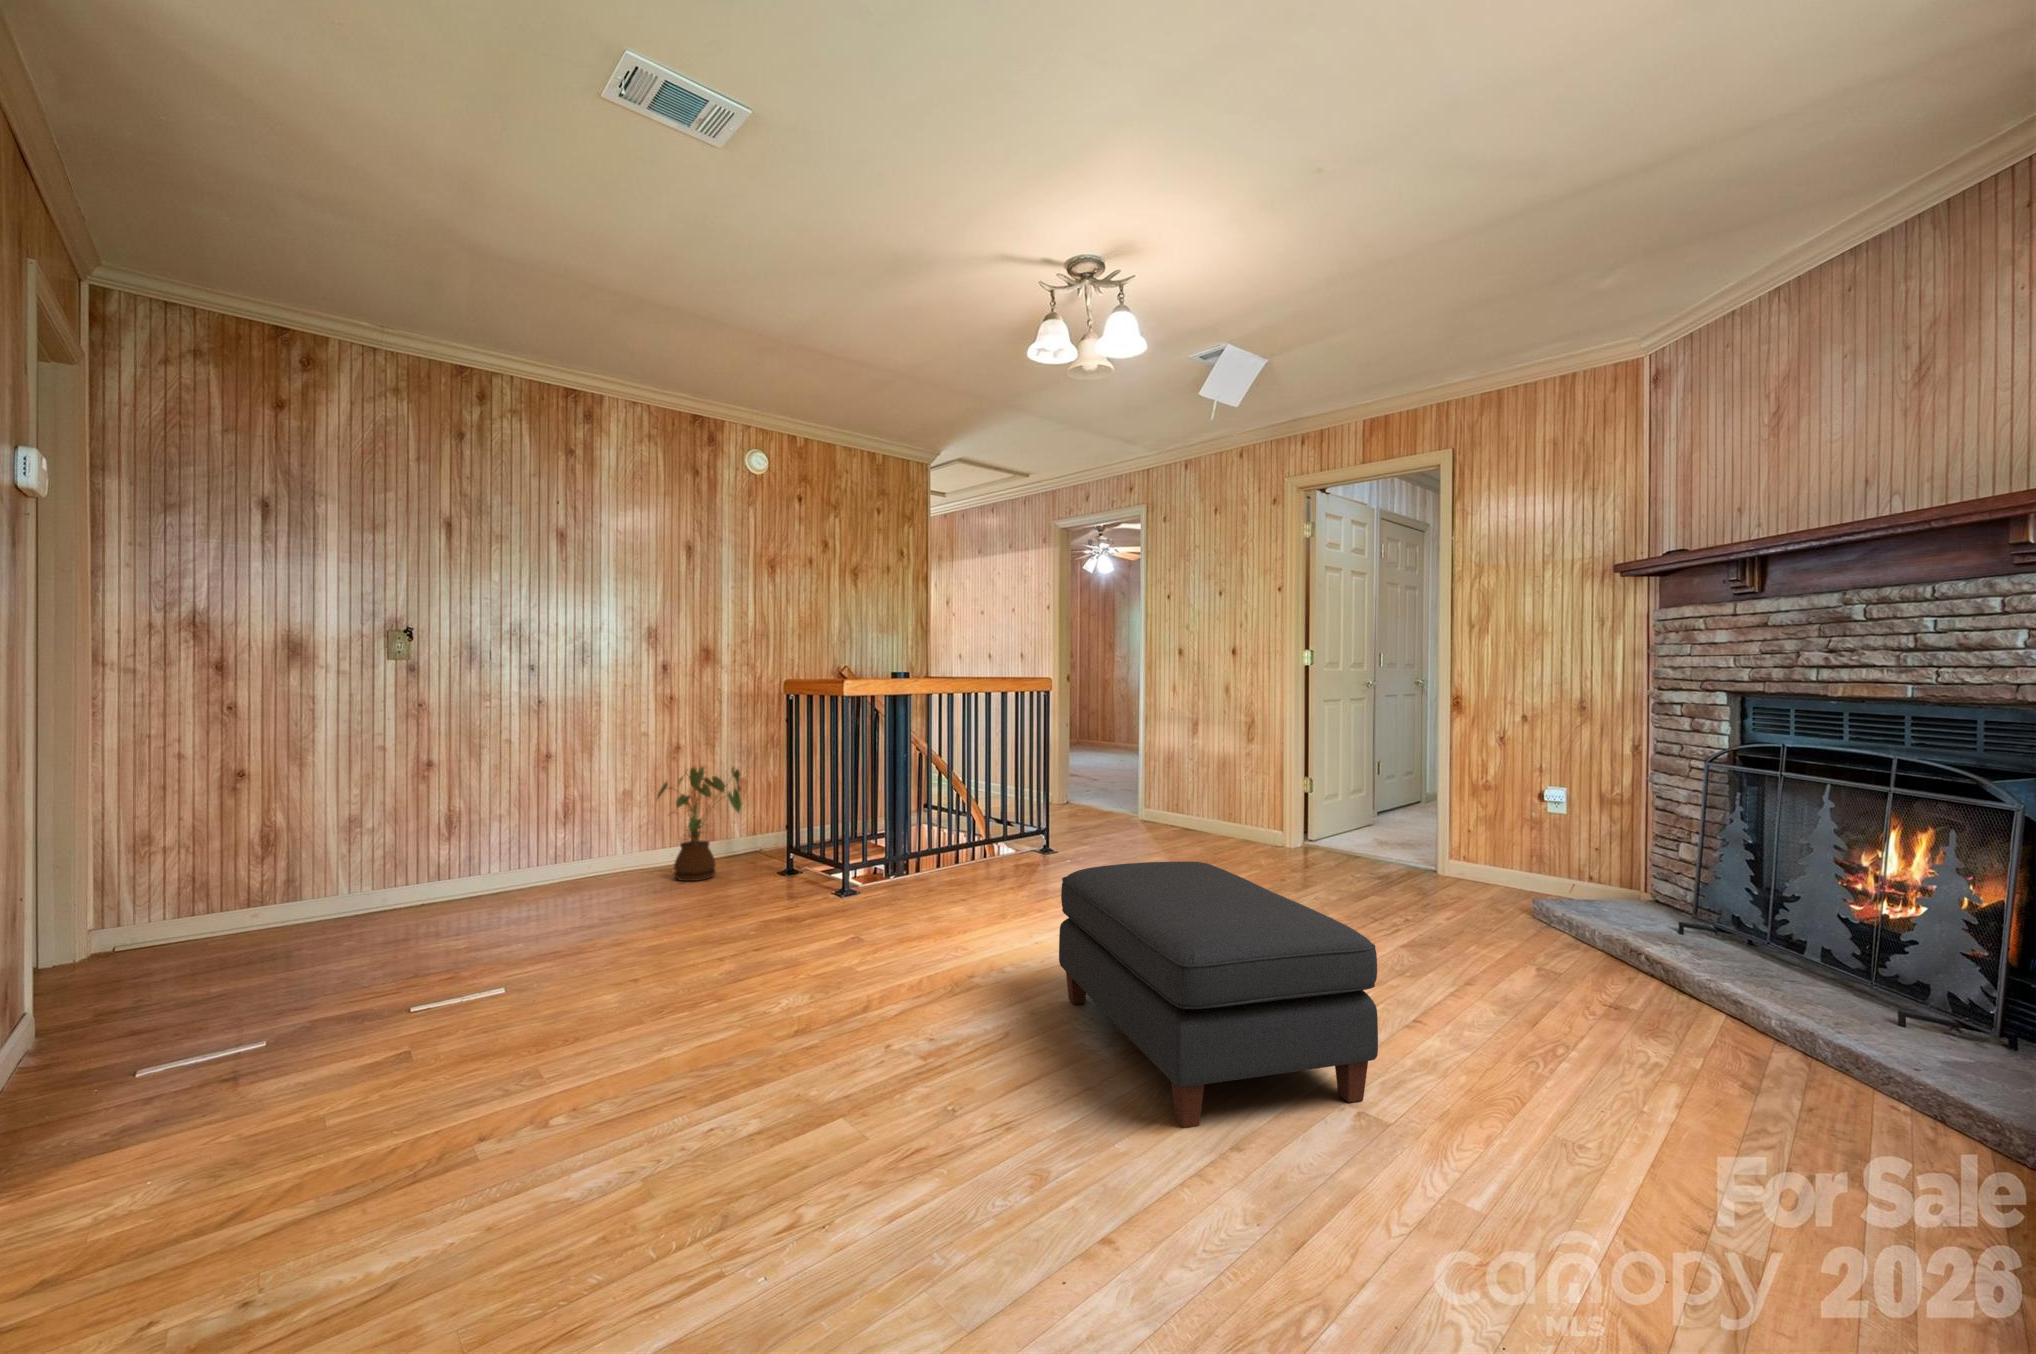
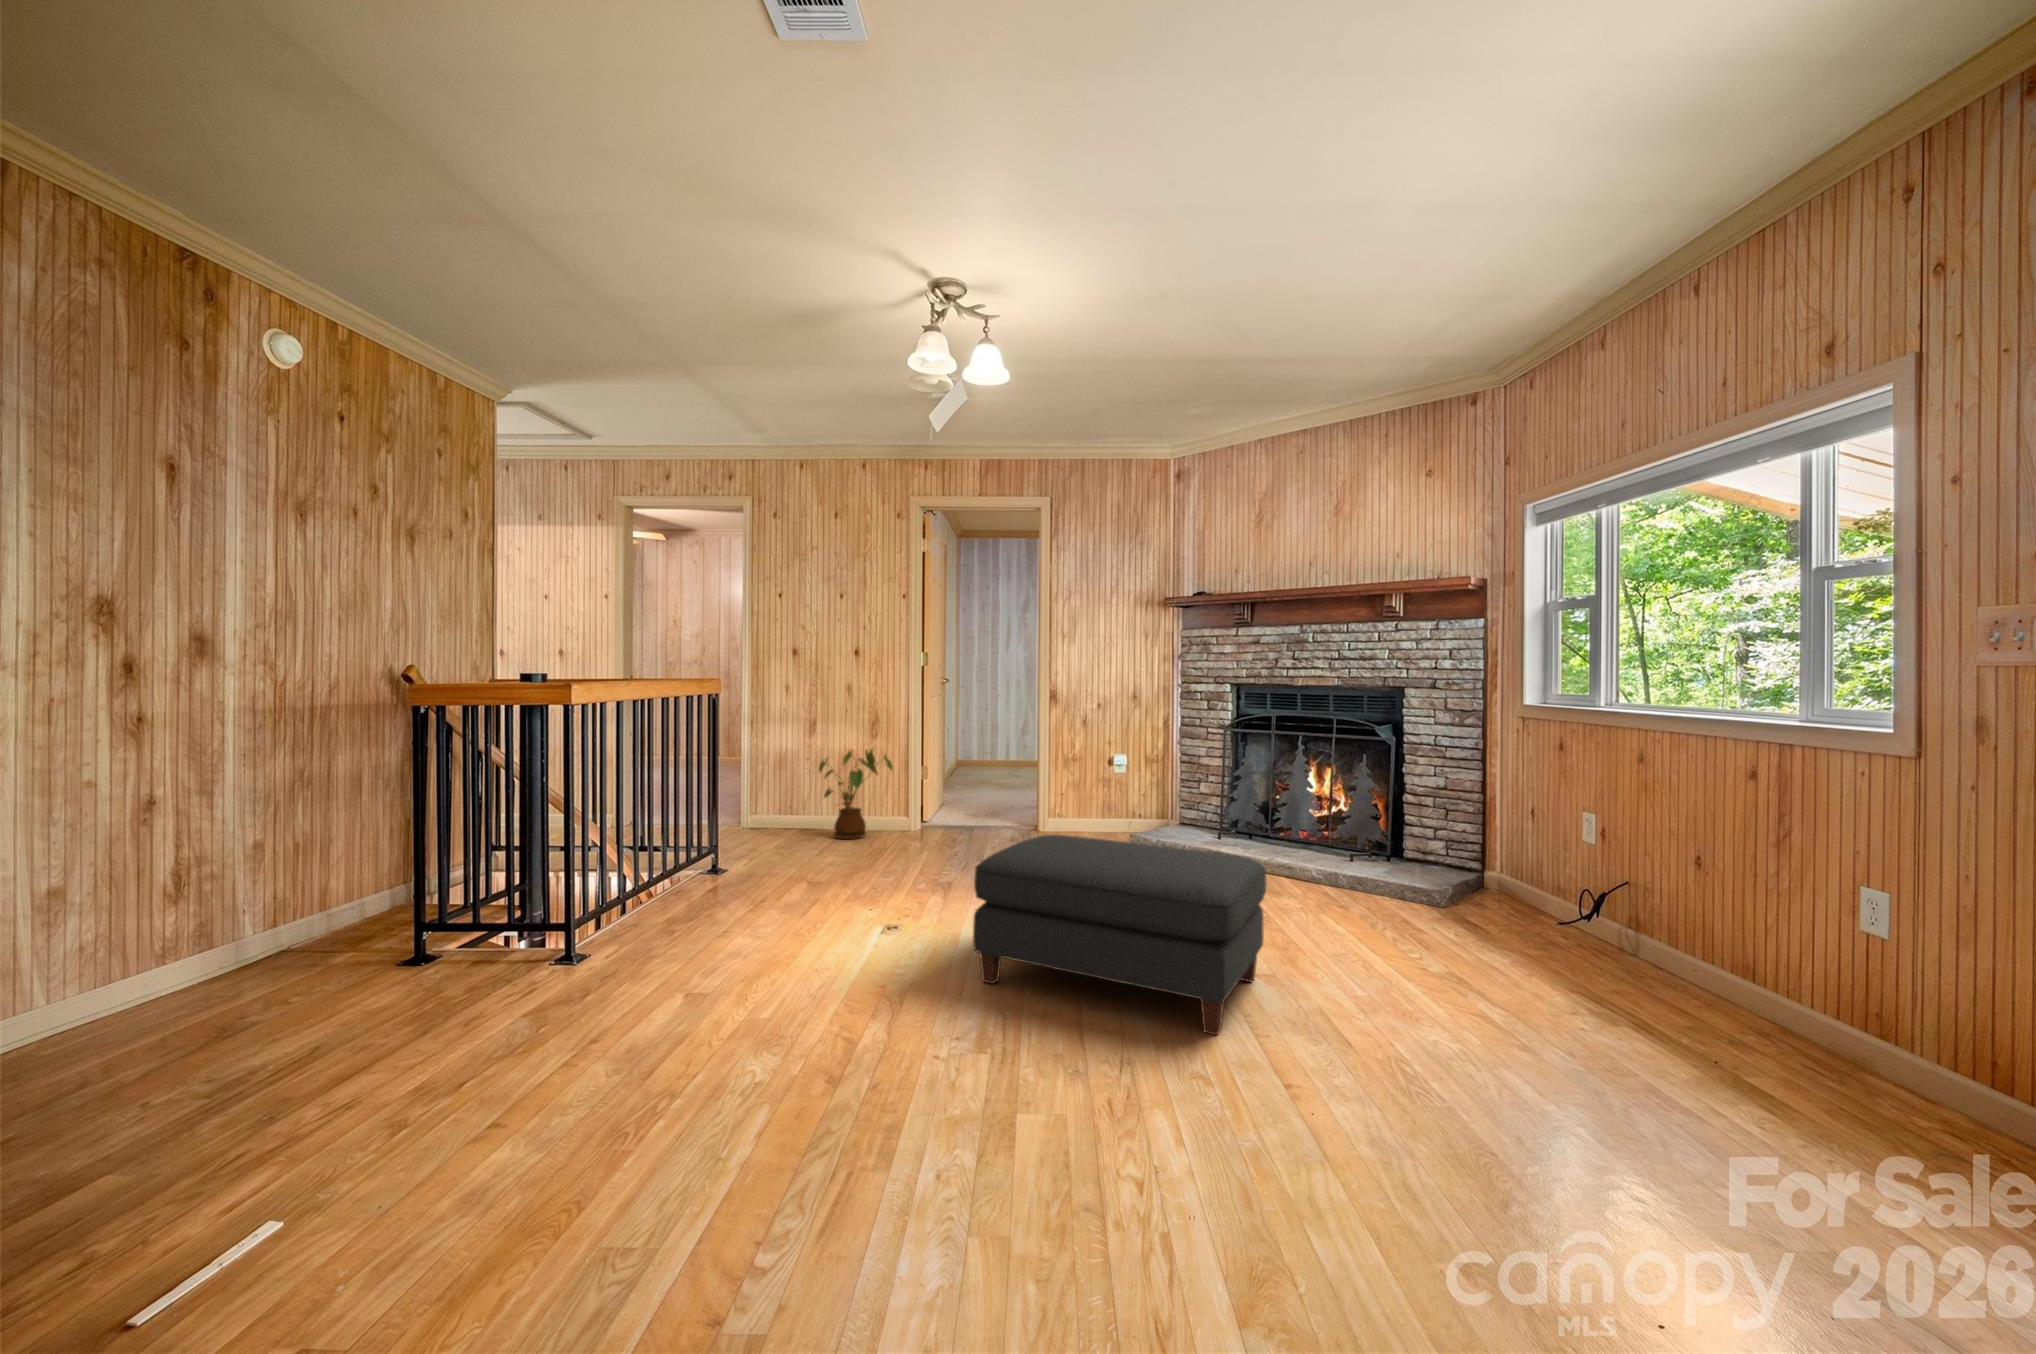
house plant: present [656,767,741,881] -> present [819,749,893,839]

